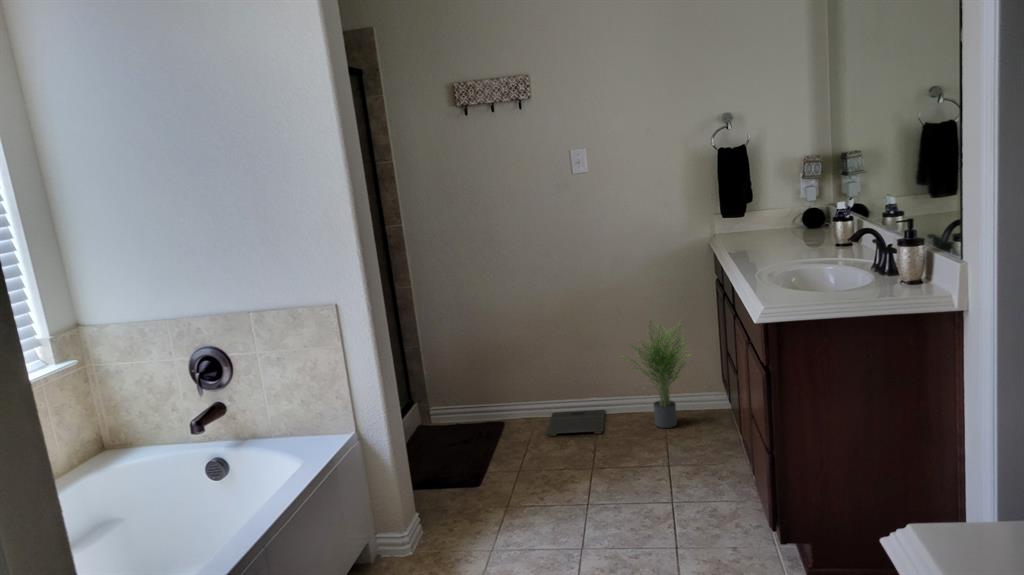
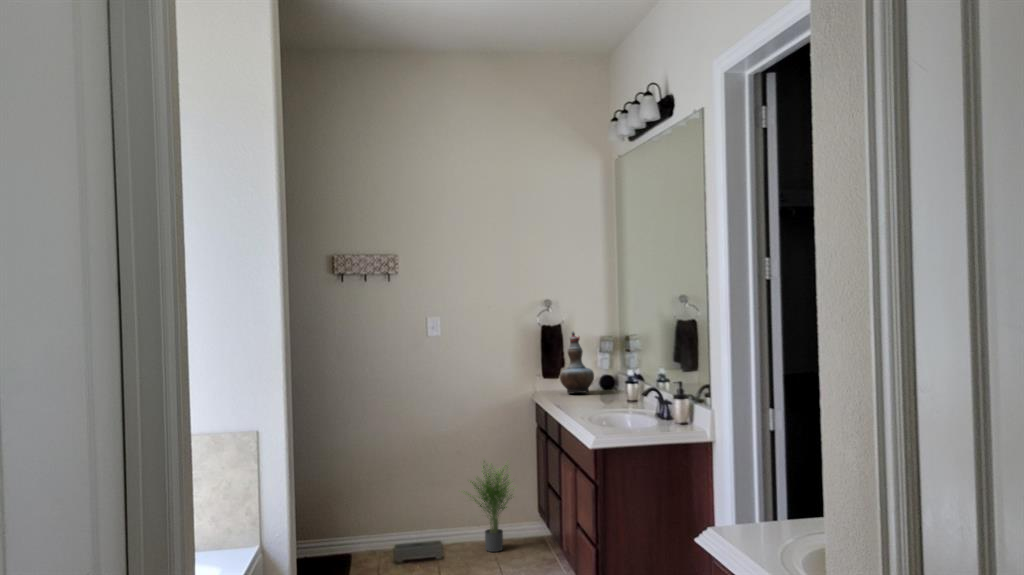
decorative vase: none [745,152,793,236] -> present [560,331,594,394]

